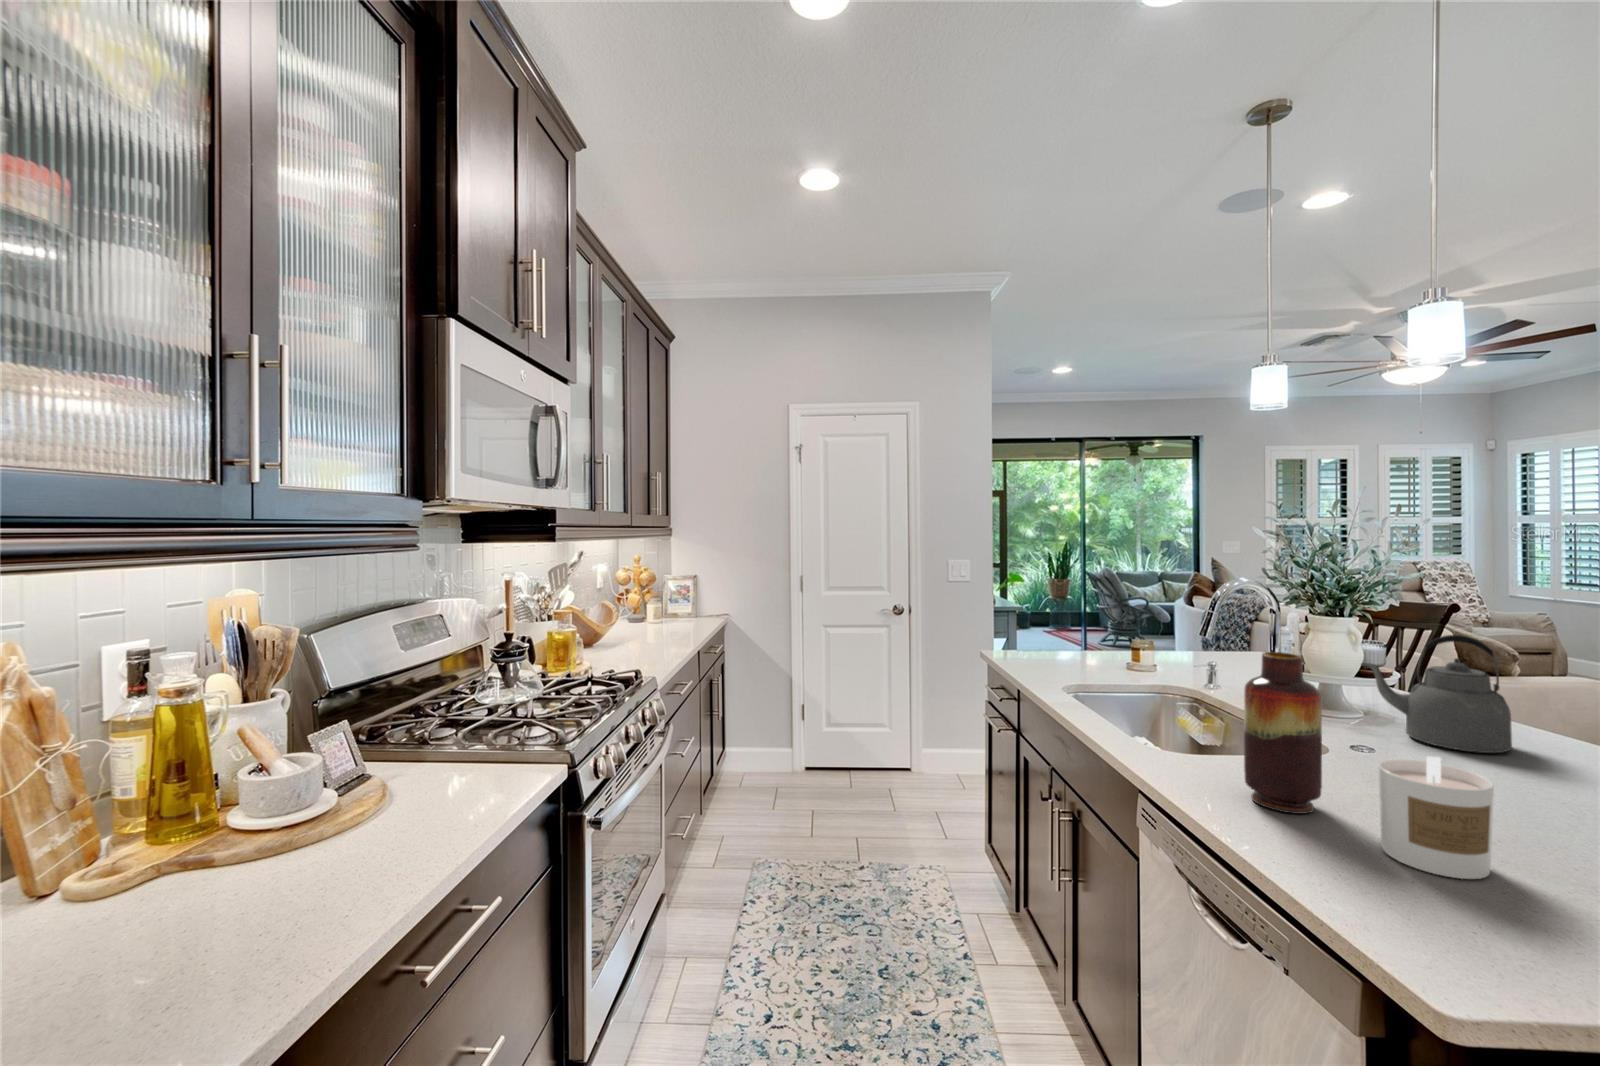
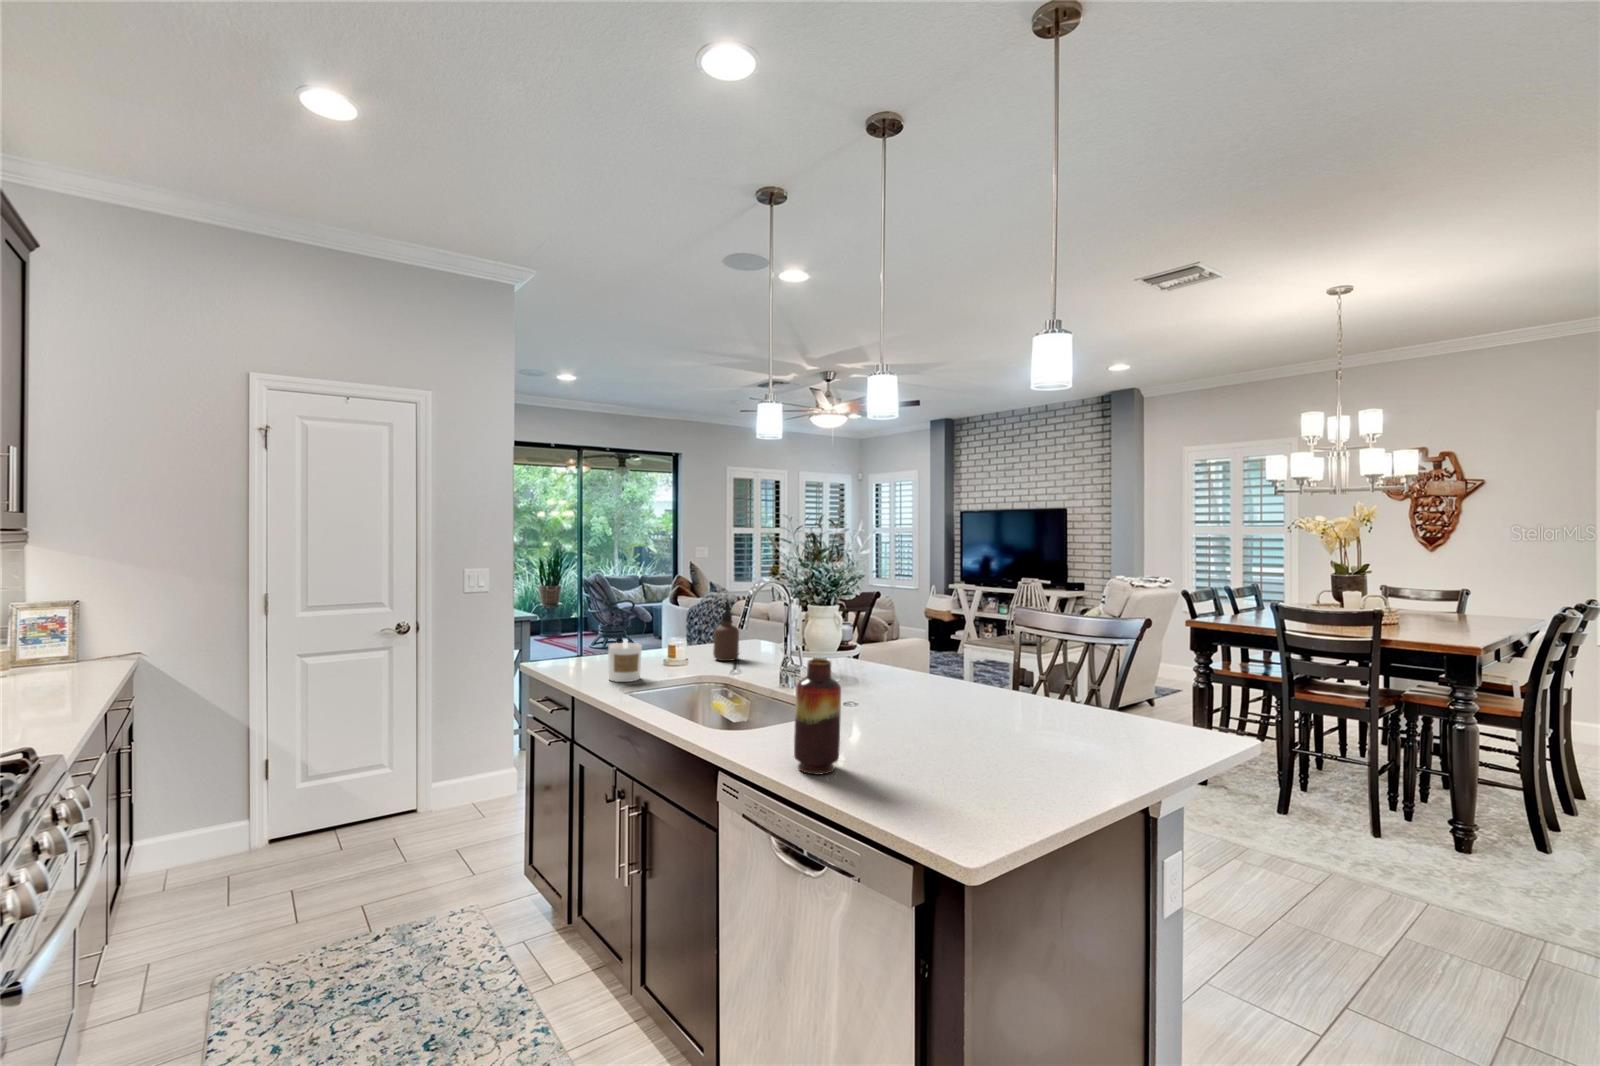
soap dispenser: none [1196,590,1231,662] -> present [713,602,739,661]
kettle: present [1361,635,1512,753] -> none [836,633,910,710]
candle: present [1378,757,1494,879] -> present [608,639,642,682]

